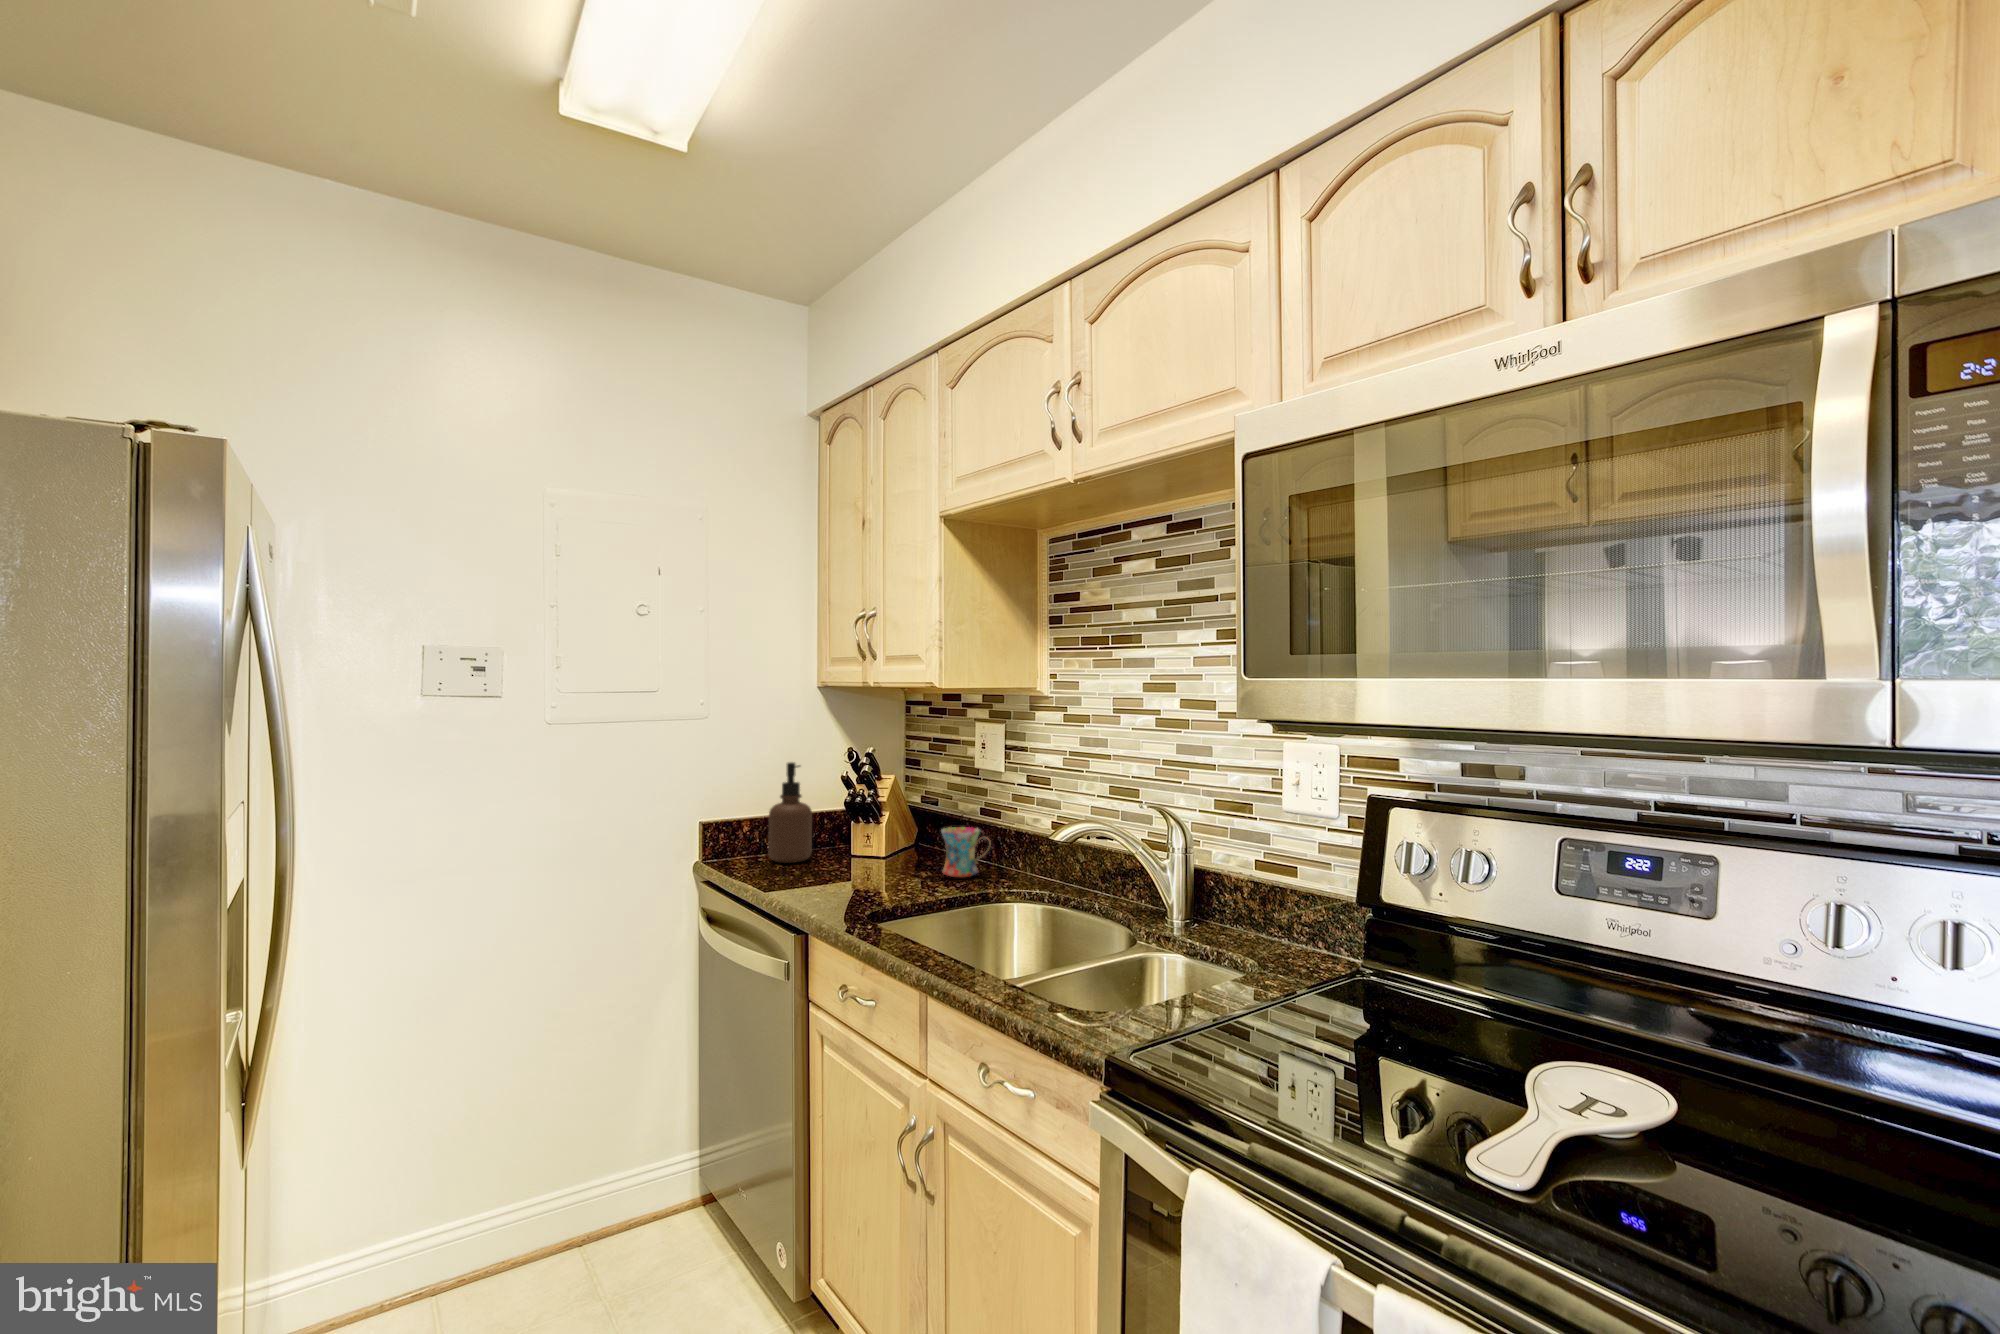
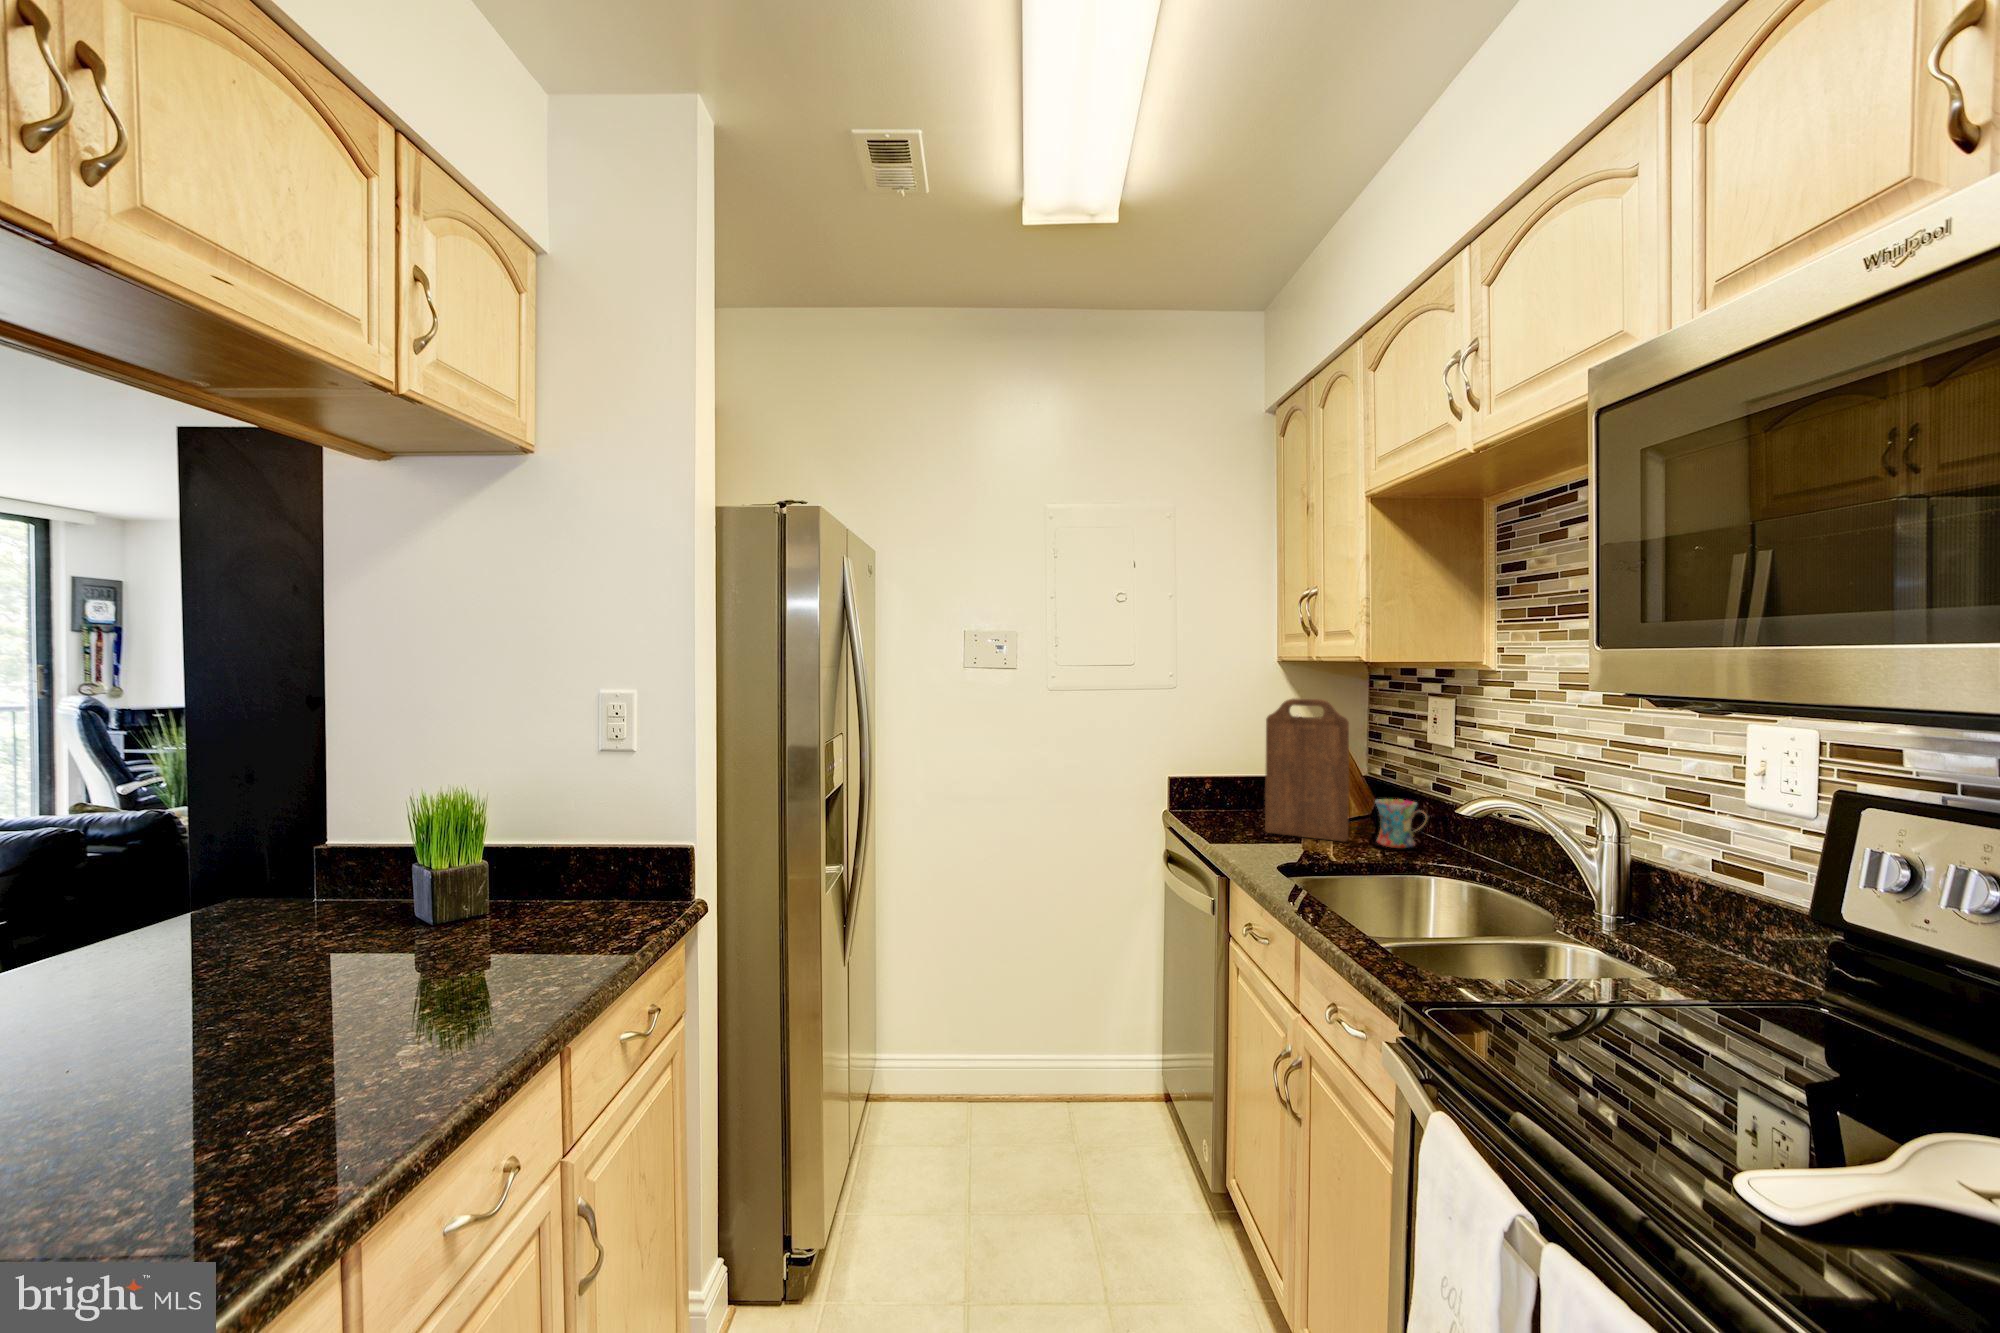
cutting board: none [826,726,915,877] -> present [1265,699,1349,842]
soap dispenser: present [769,762,812,863] -> none [1224,730,1263,819]

